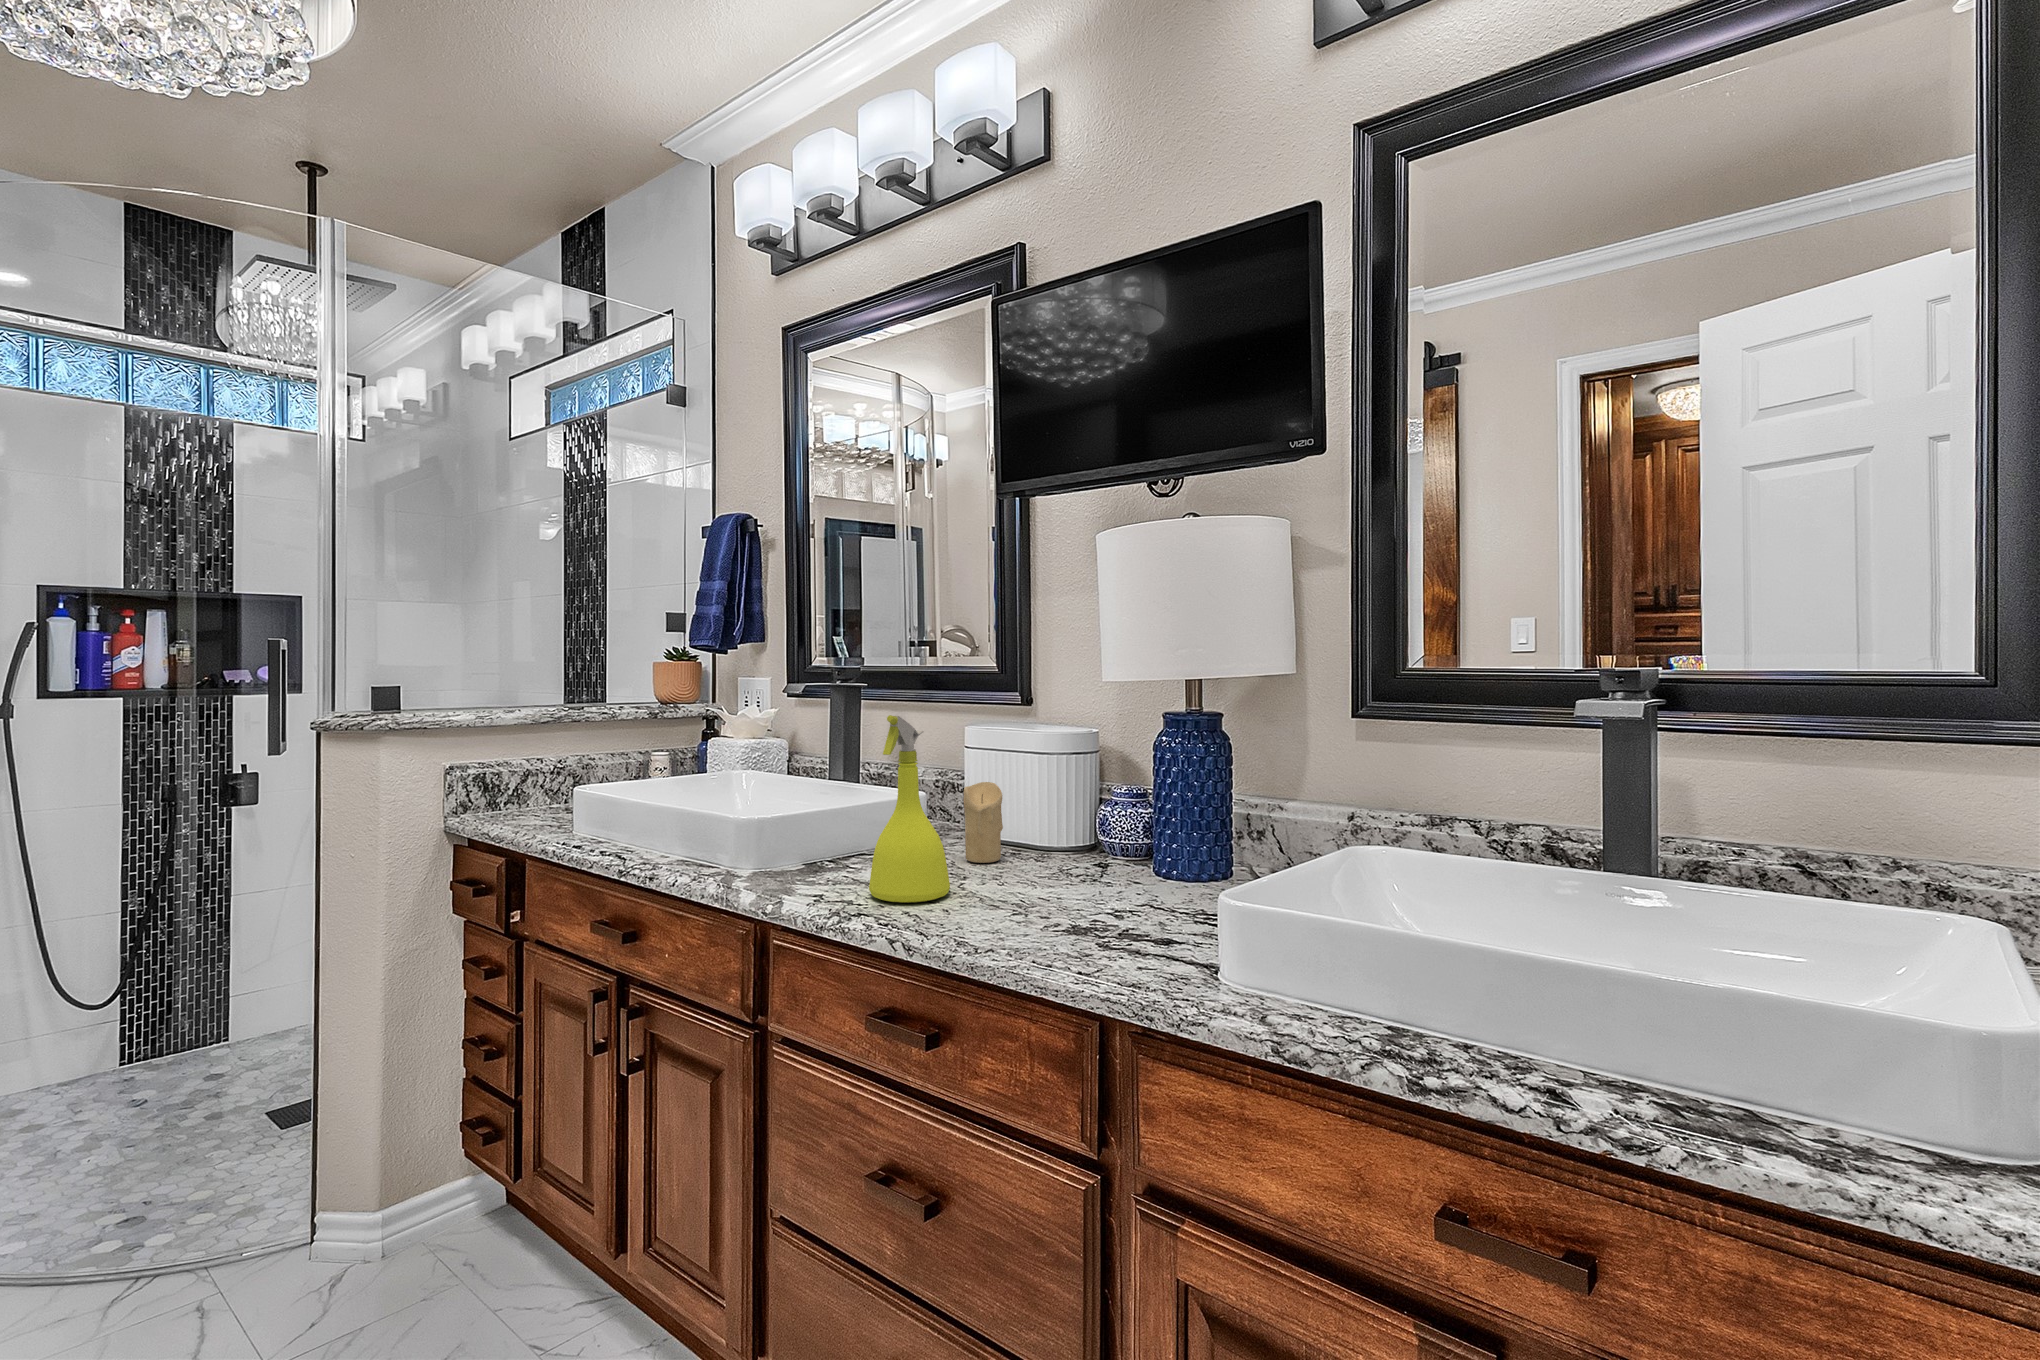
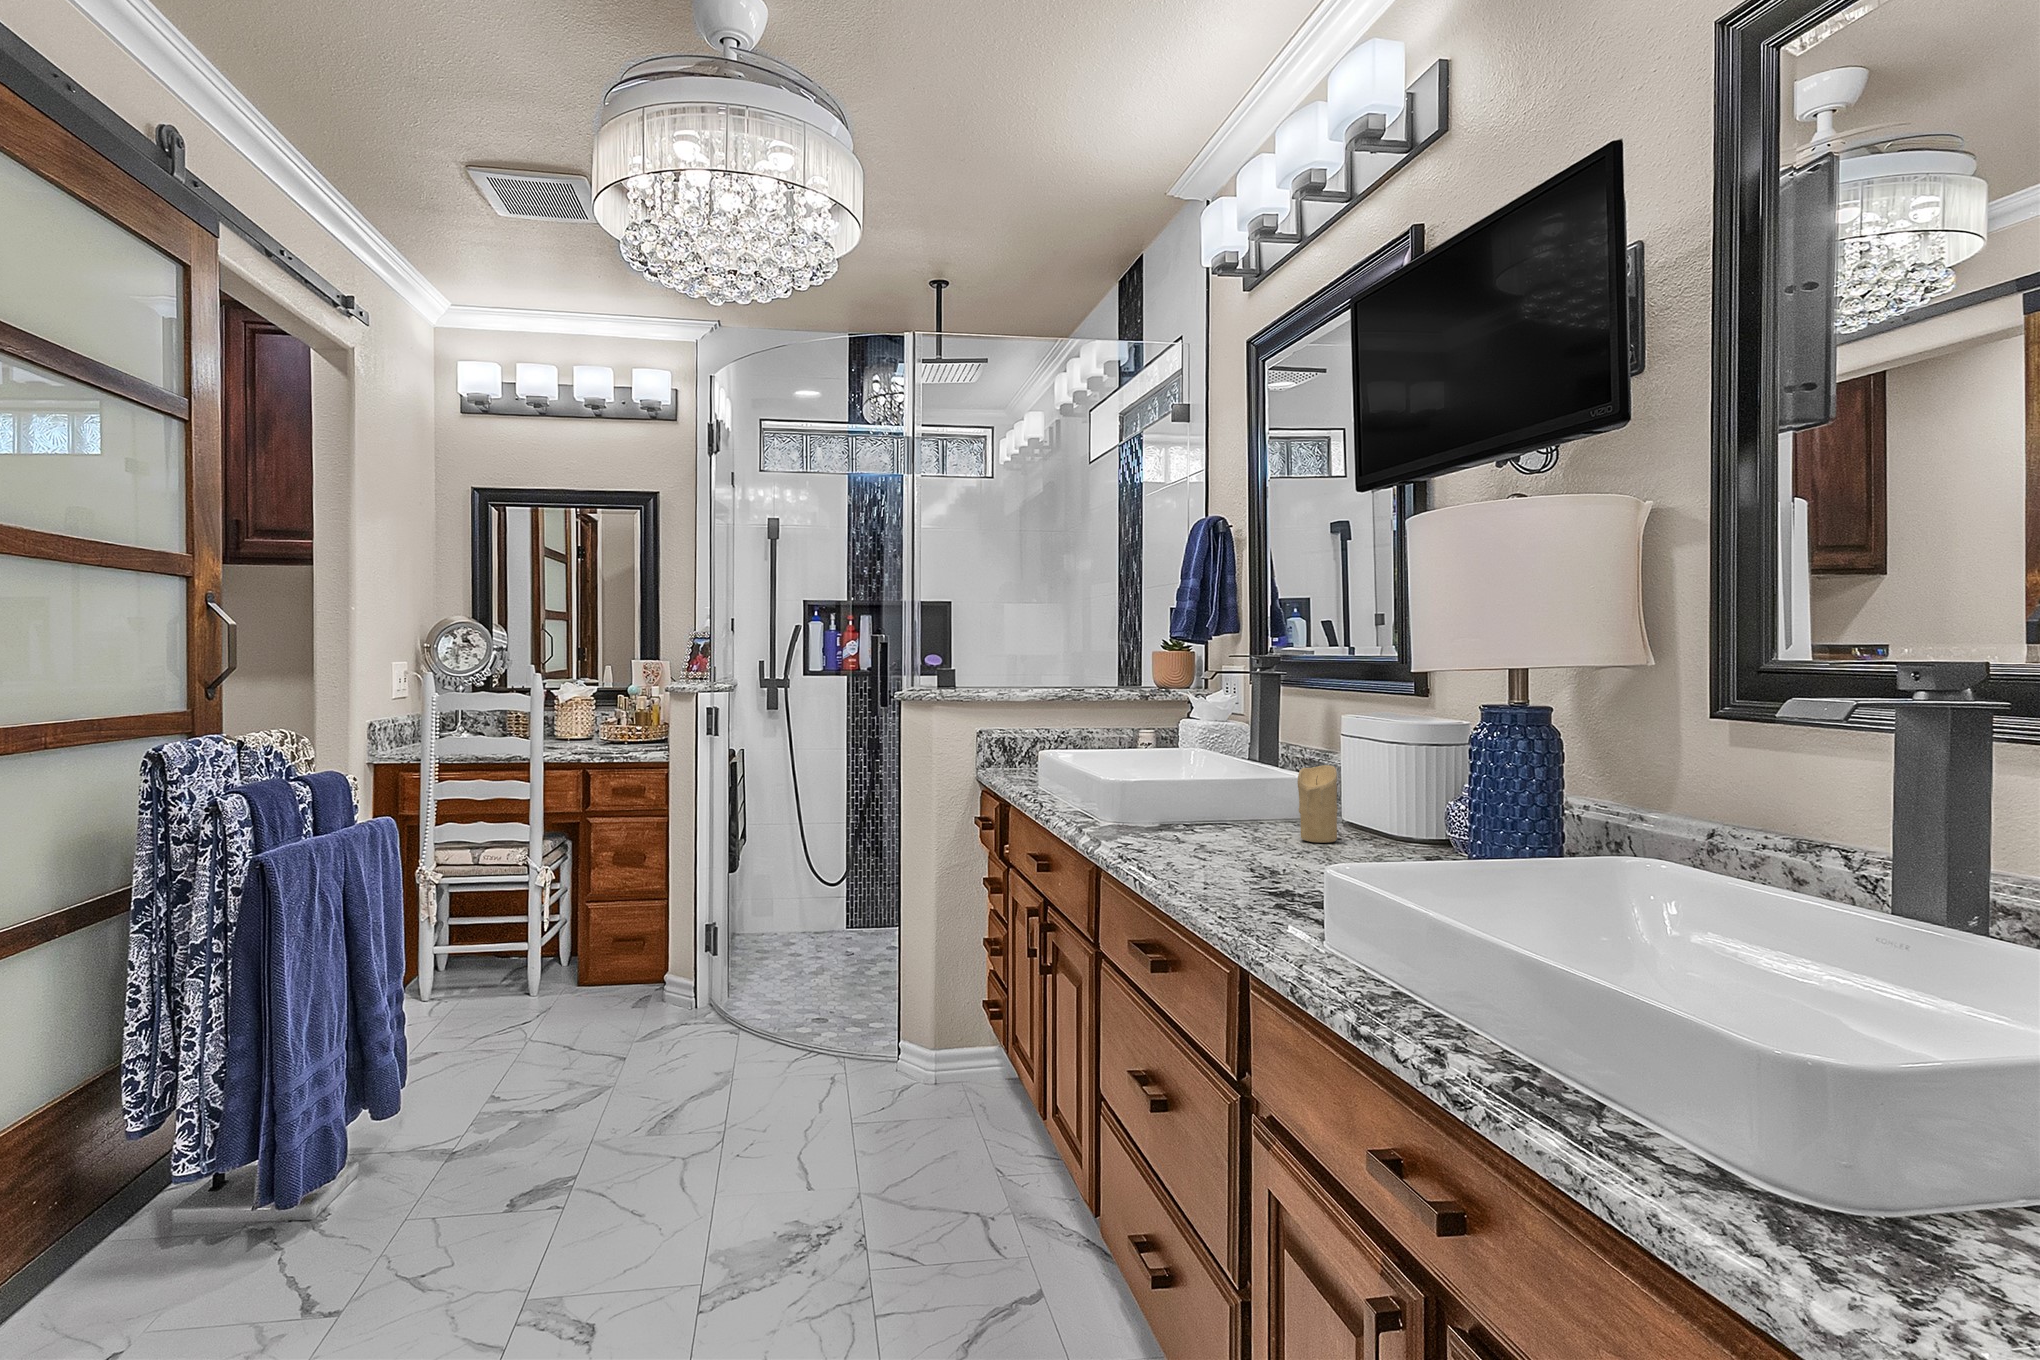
spray bottle: present [869,715,950,903] -> none [1161,690,1236,858]

